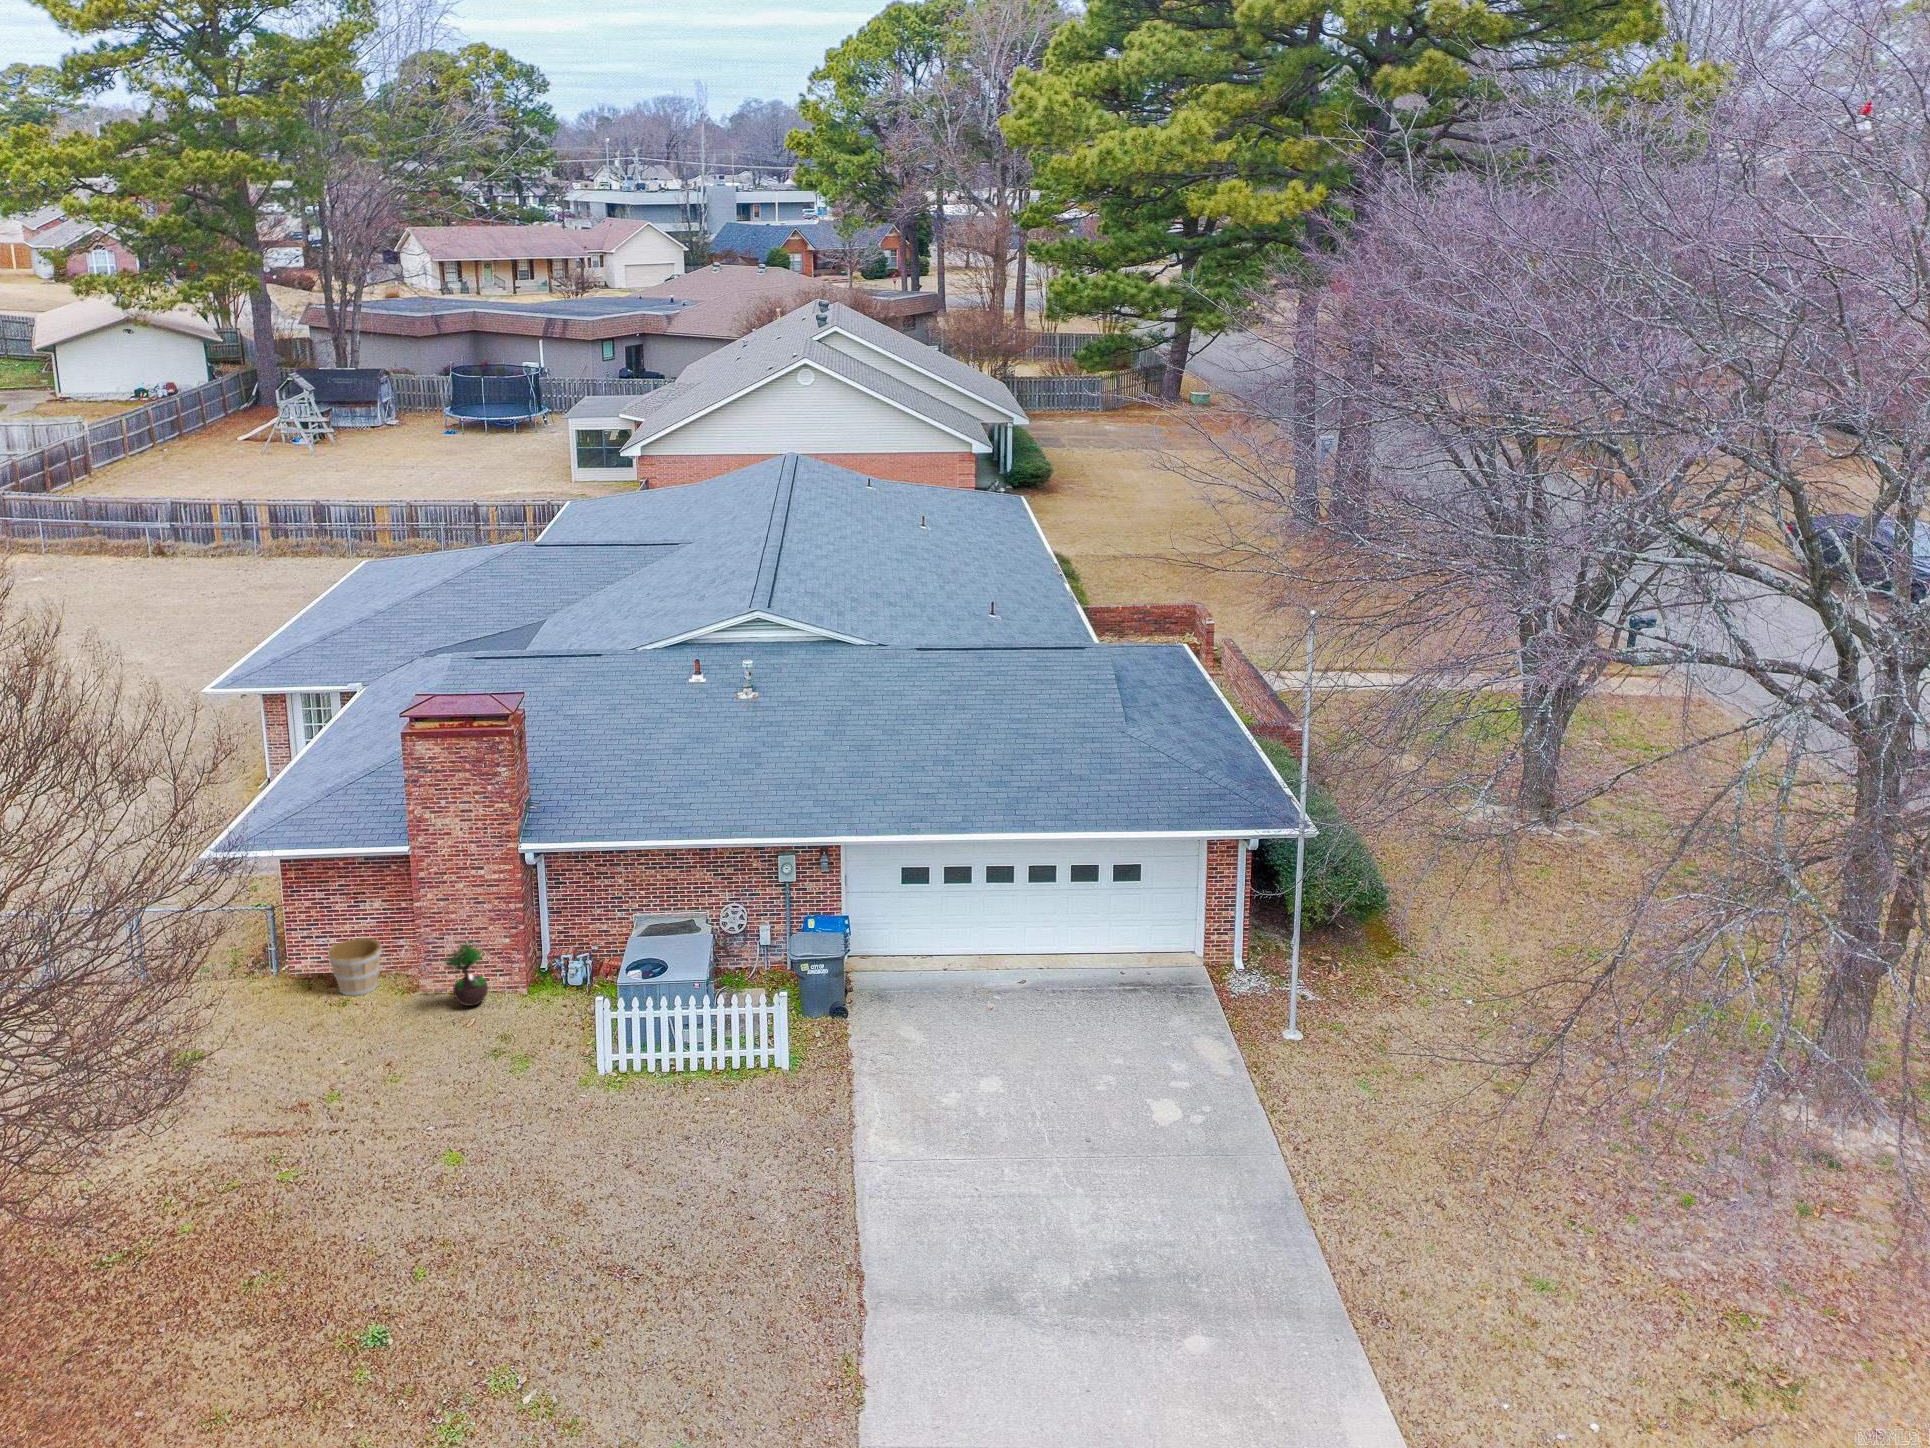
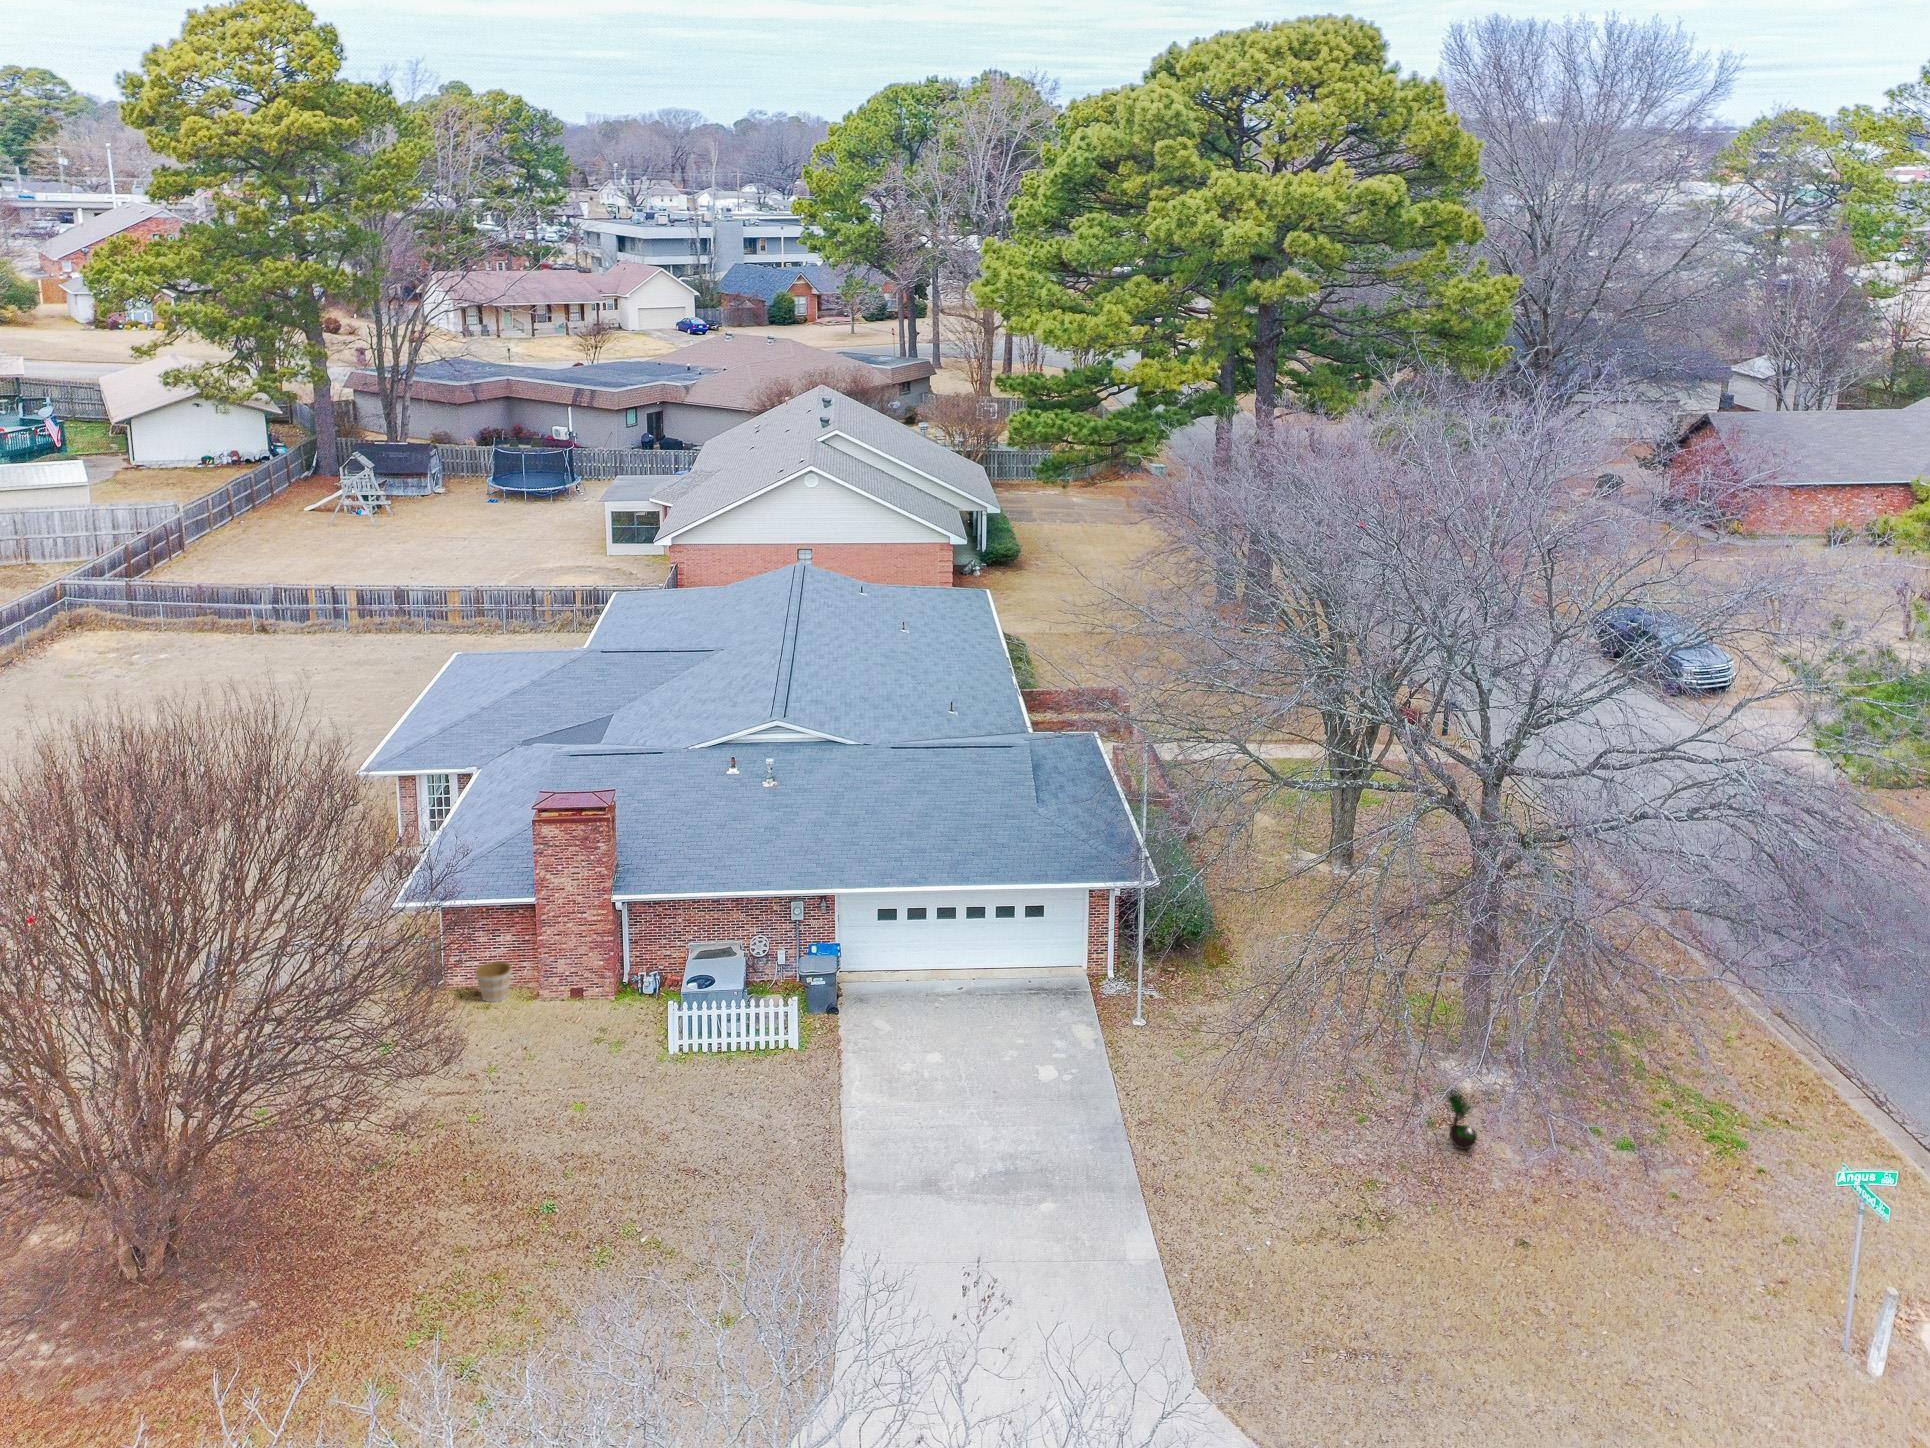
potted tree: present [443,942,488,1006] -> present [1446,1091,1477,1149]

